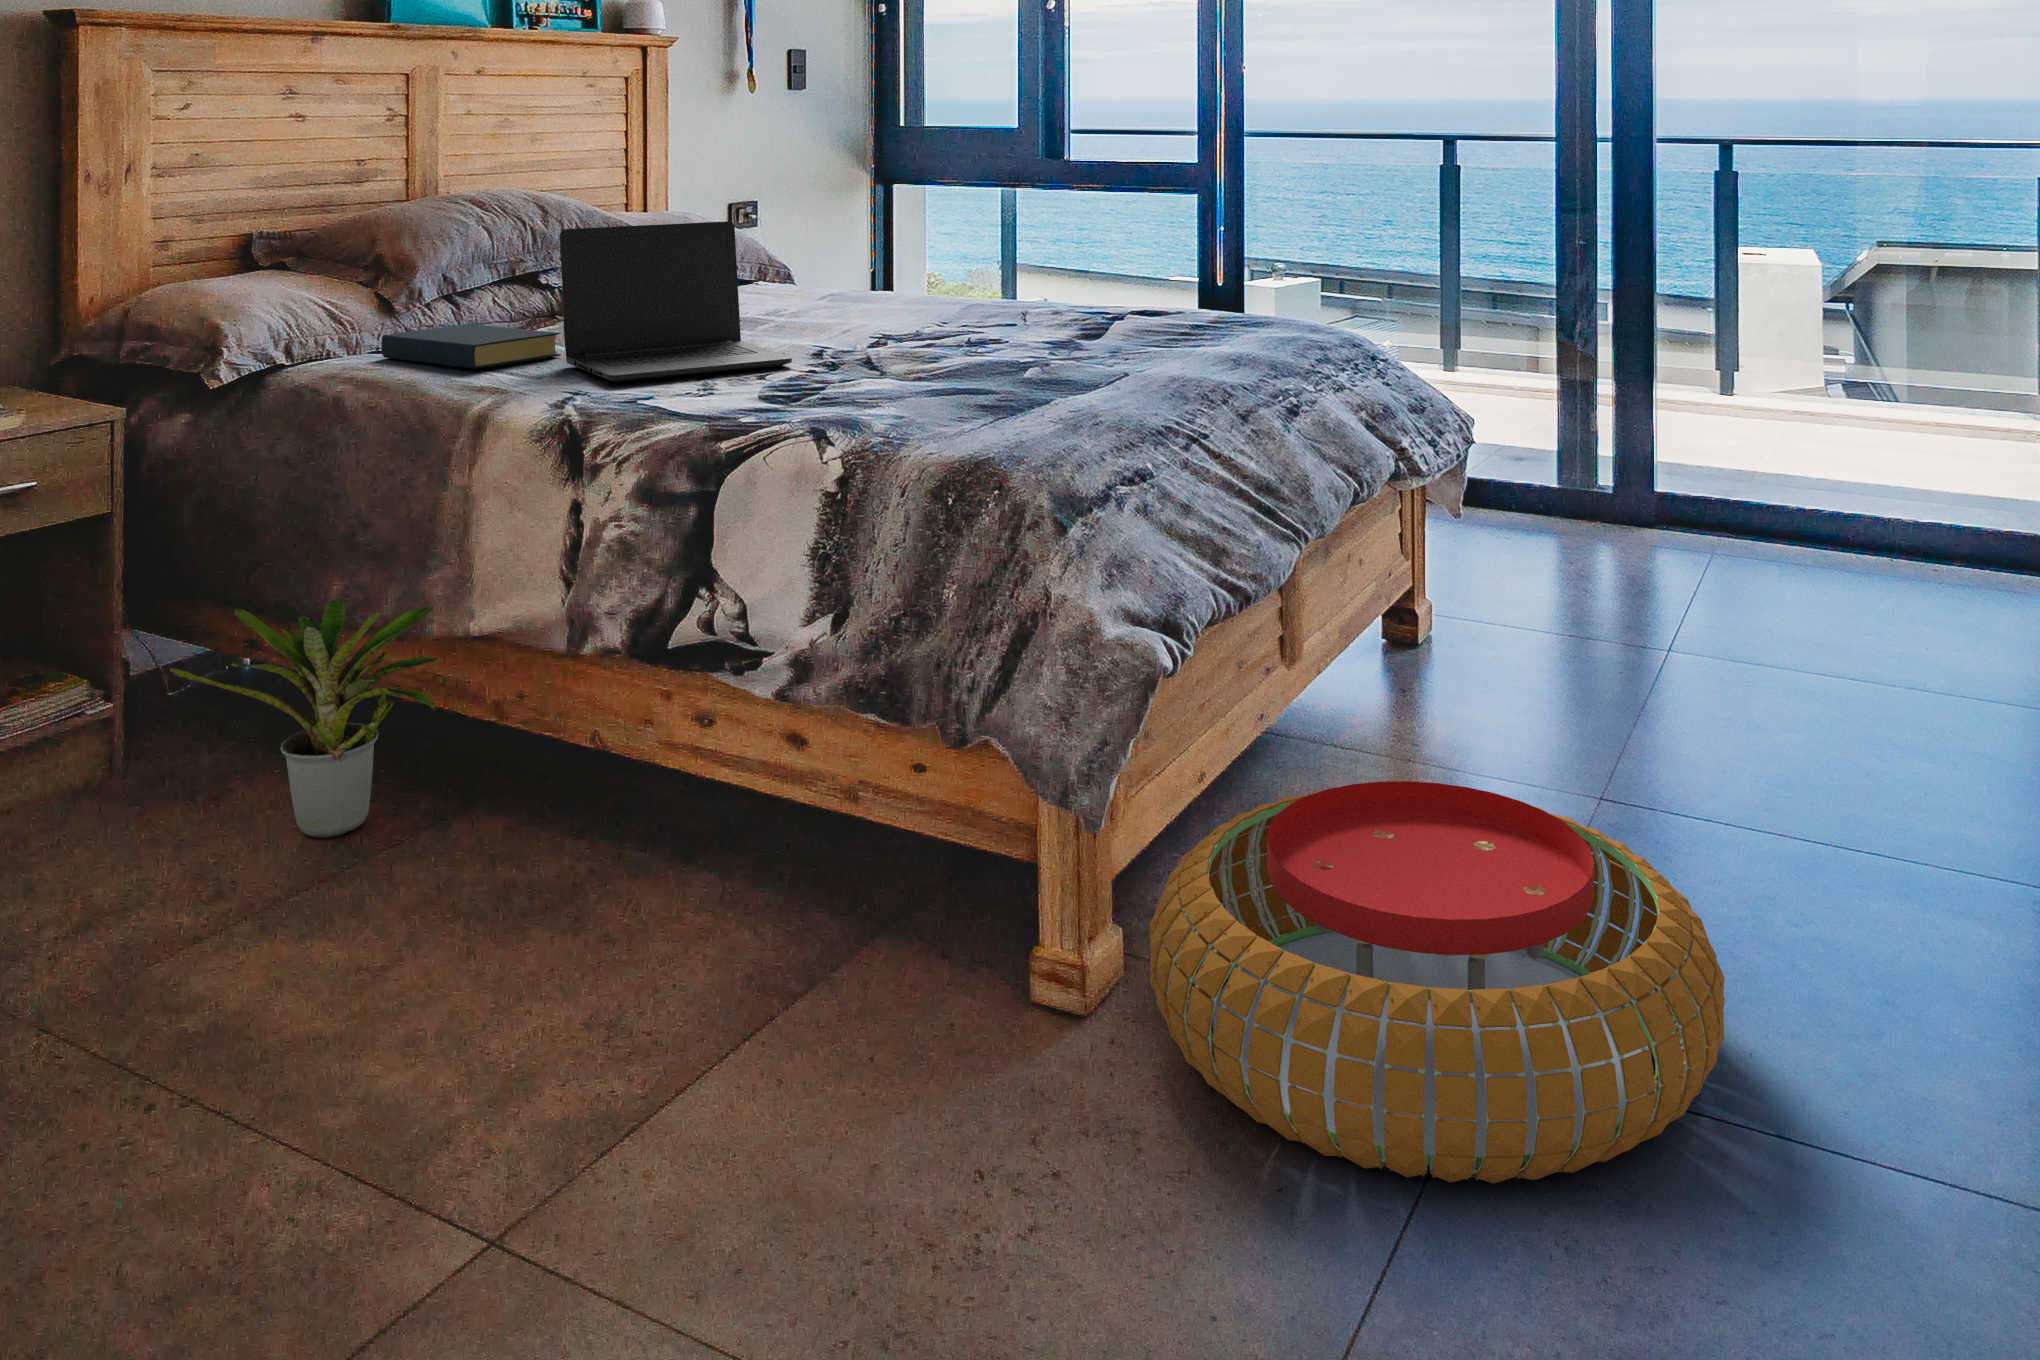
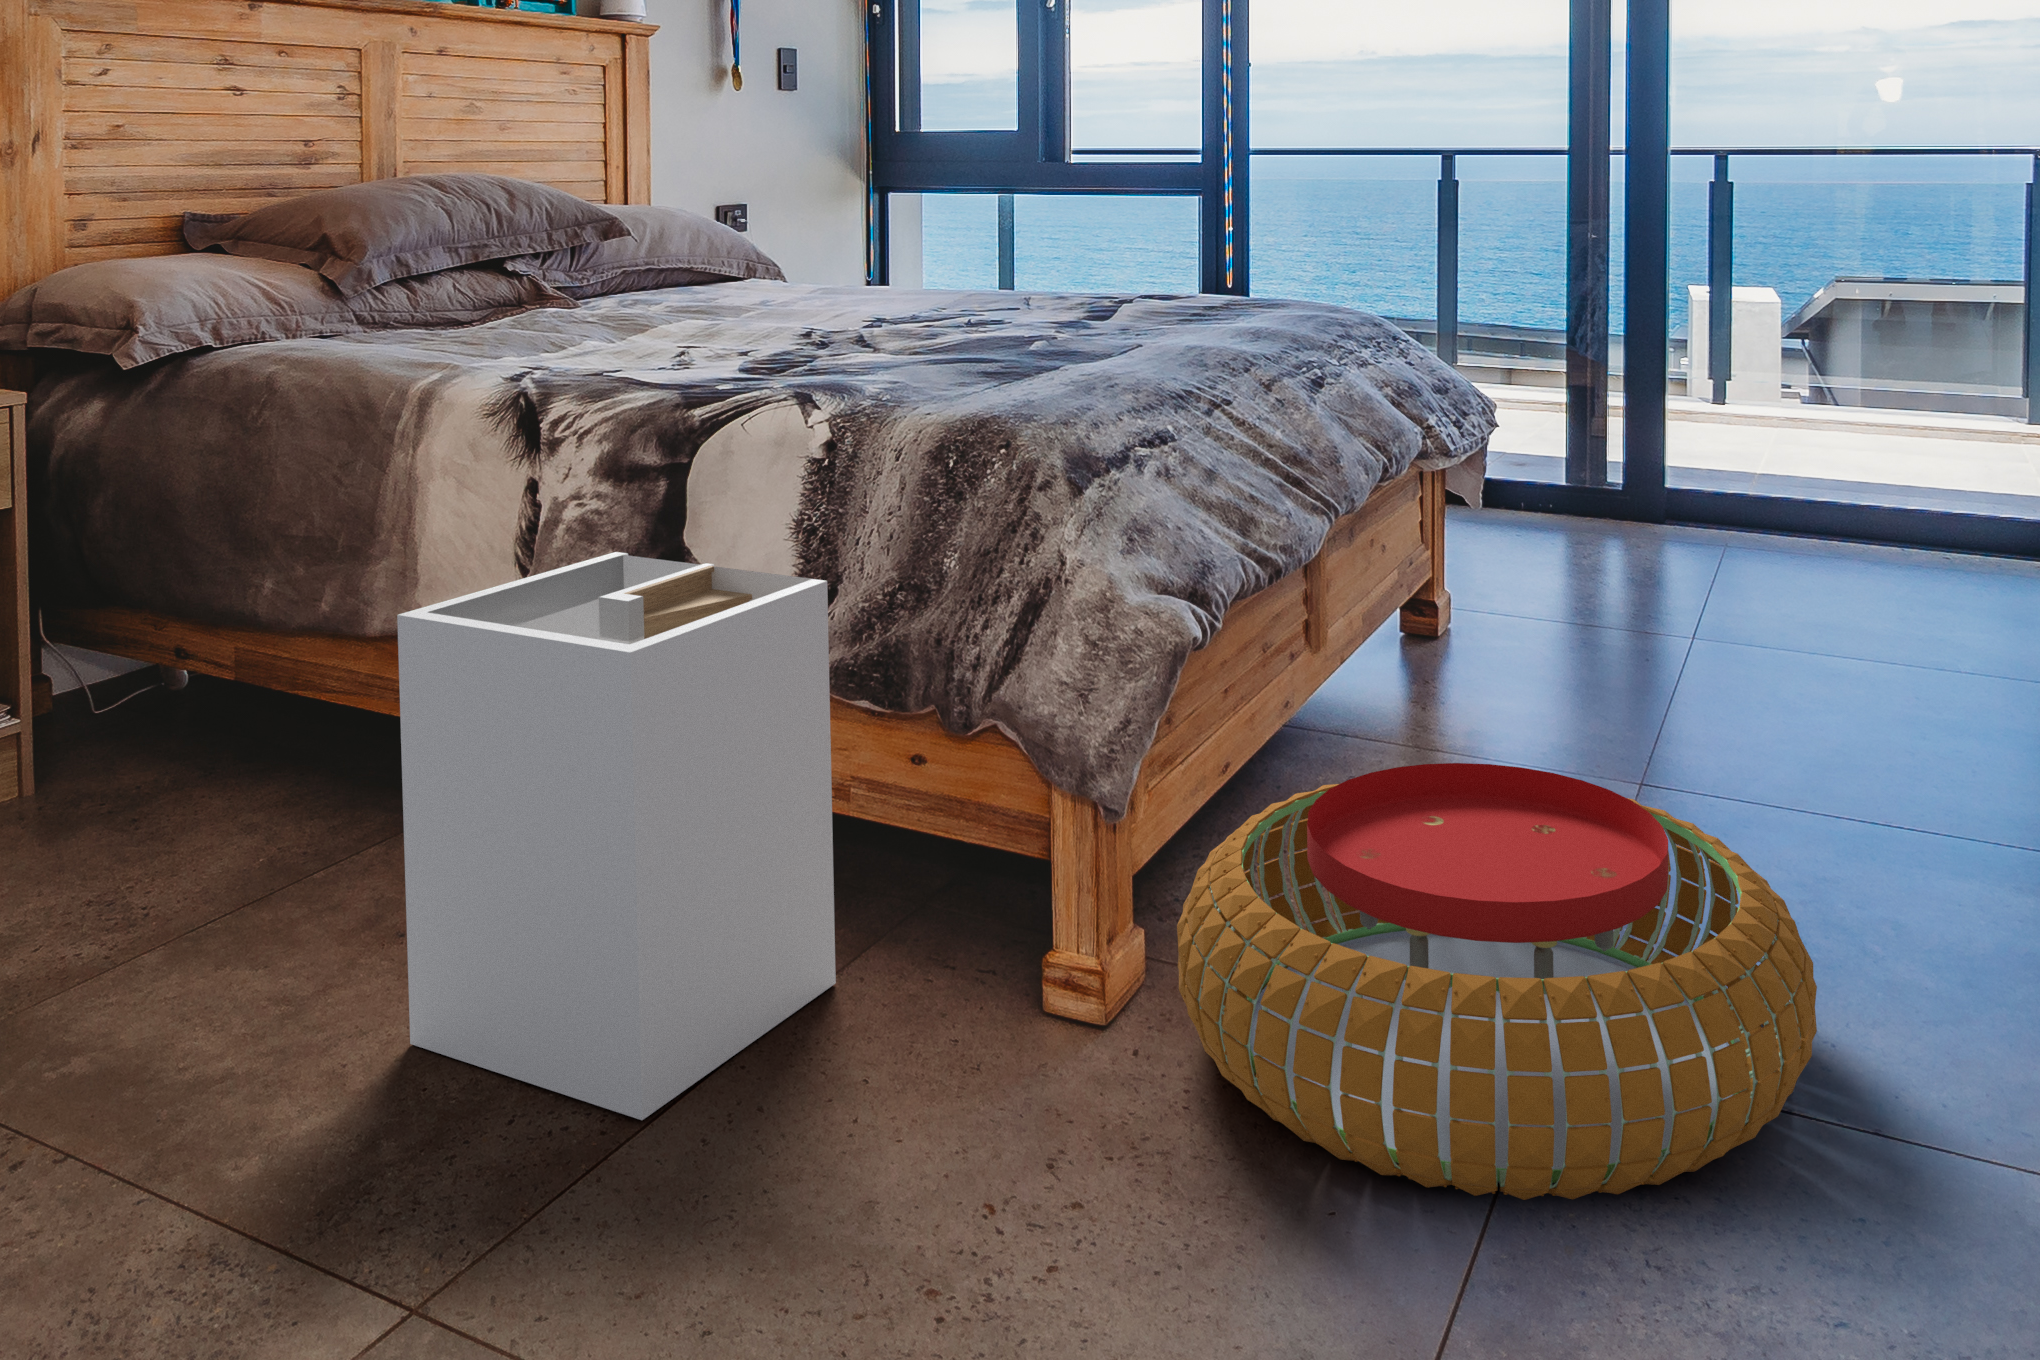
laptop: present [560,221,792,382] -> none [521,192,776,357]
hardback book: present [381,324,560,369] -> none [323,306,523,347]
laundry hamper: none [463,573,846,1085] -> present [397,552,836,1120]
potted plant: present [170,599,440,838] -> none [70,596,381,865]

